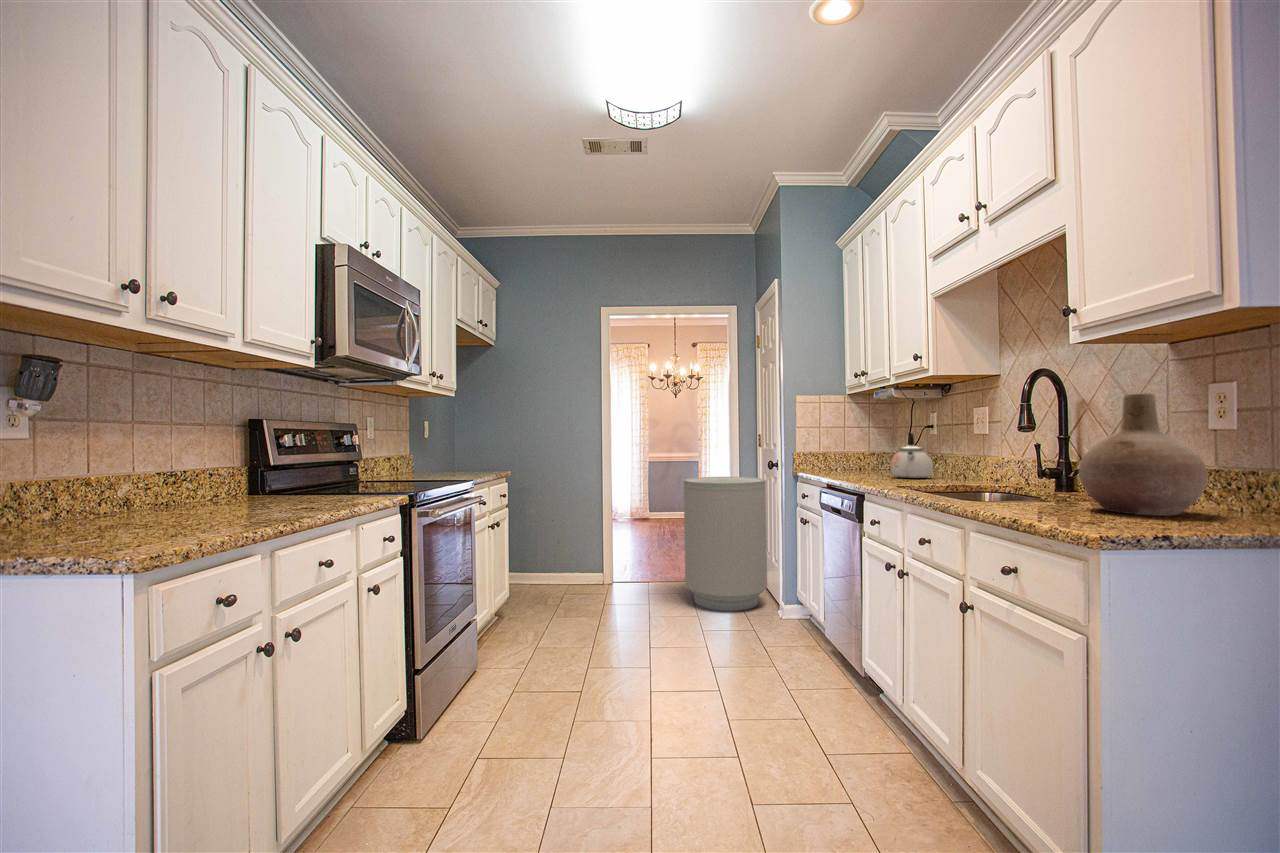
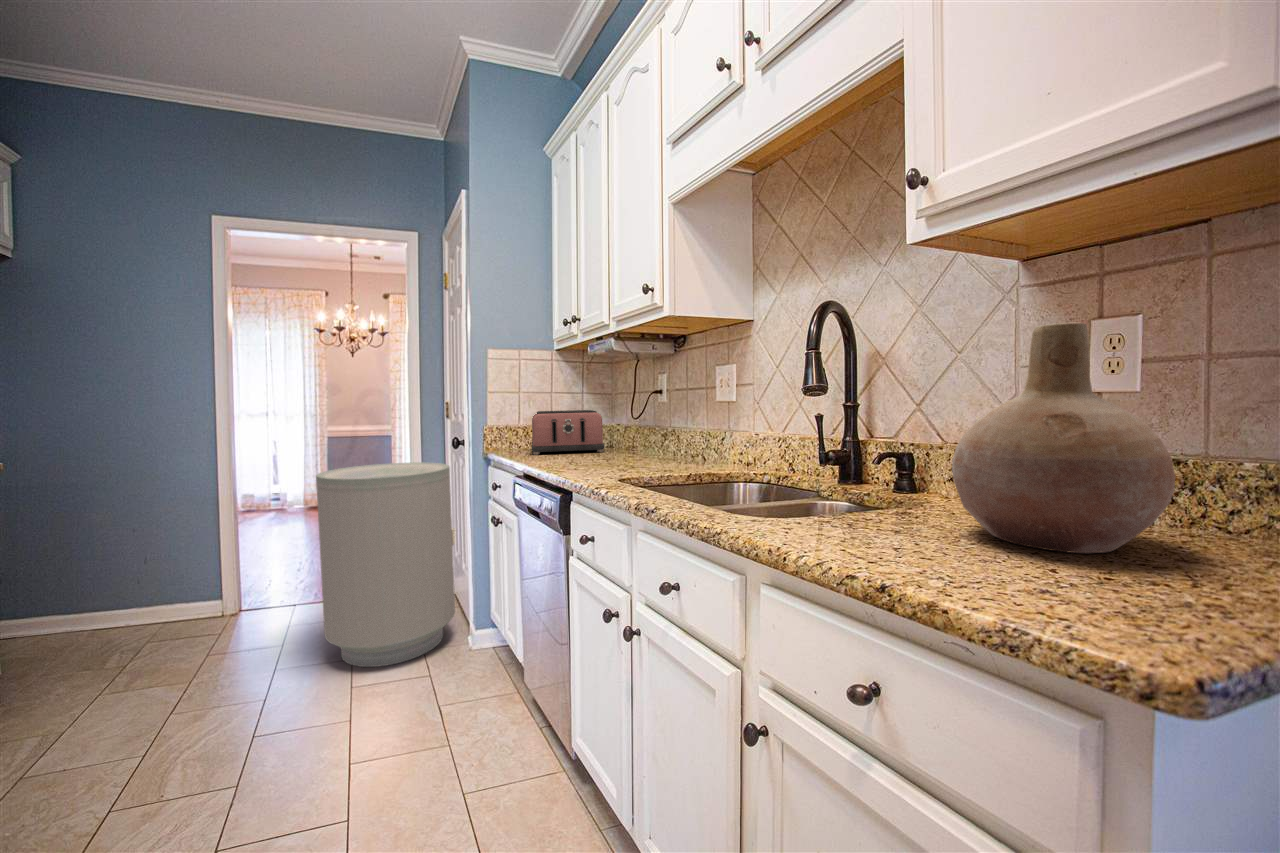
kettle: present [890,433,933,478] -> none [614,399,666,461]
toaster: none [826,441,885,473] -> present [532,410,604,455]

